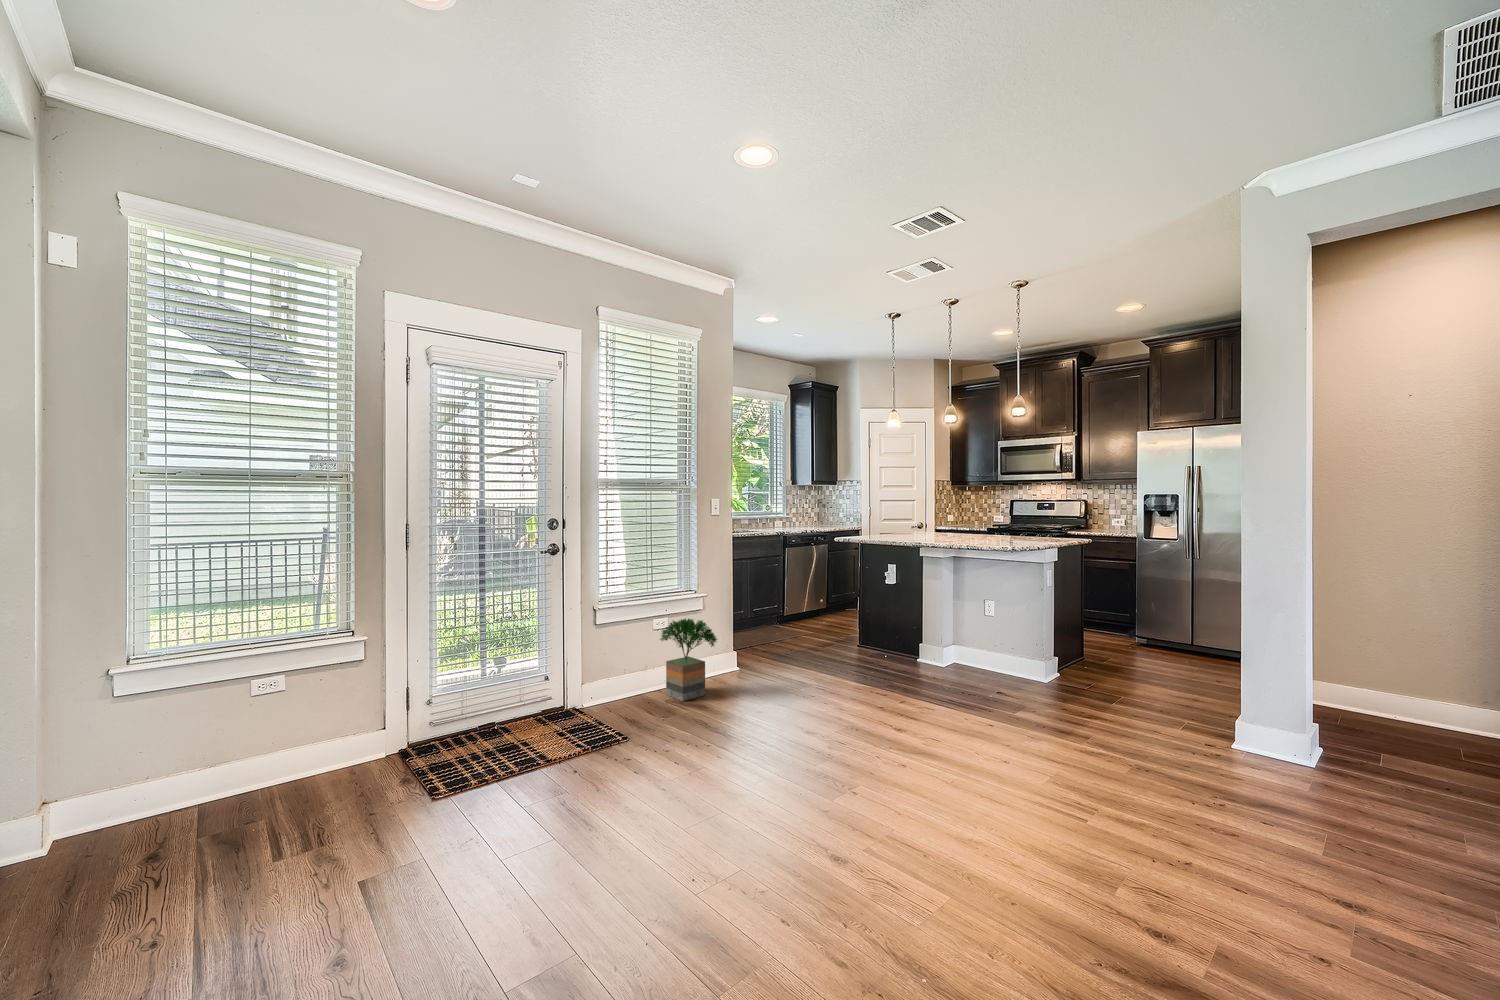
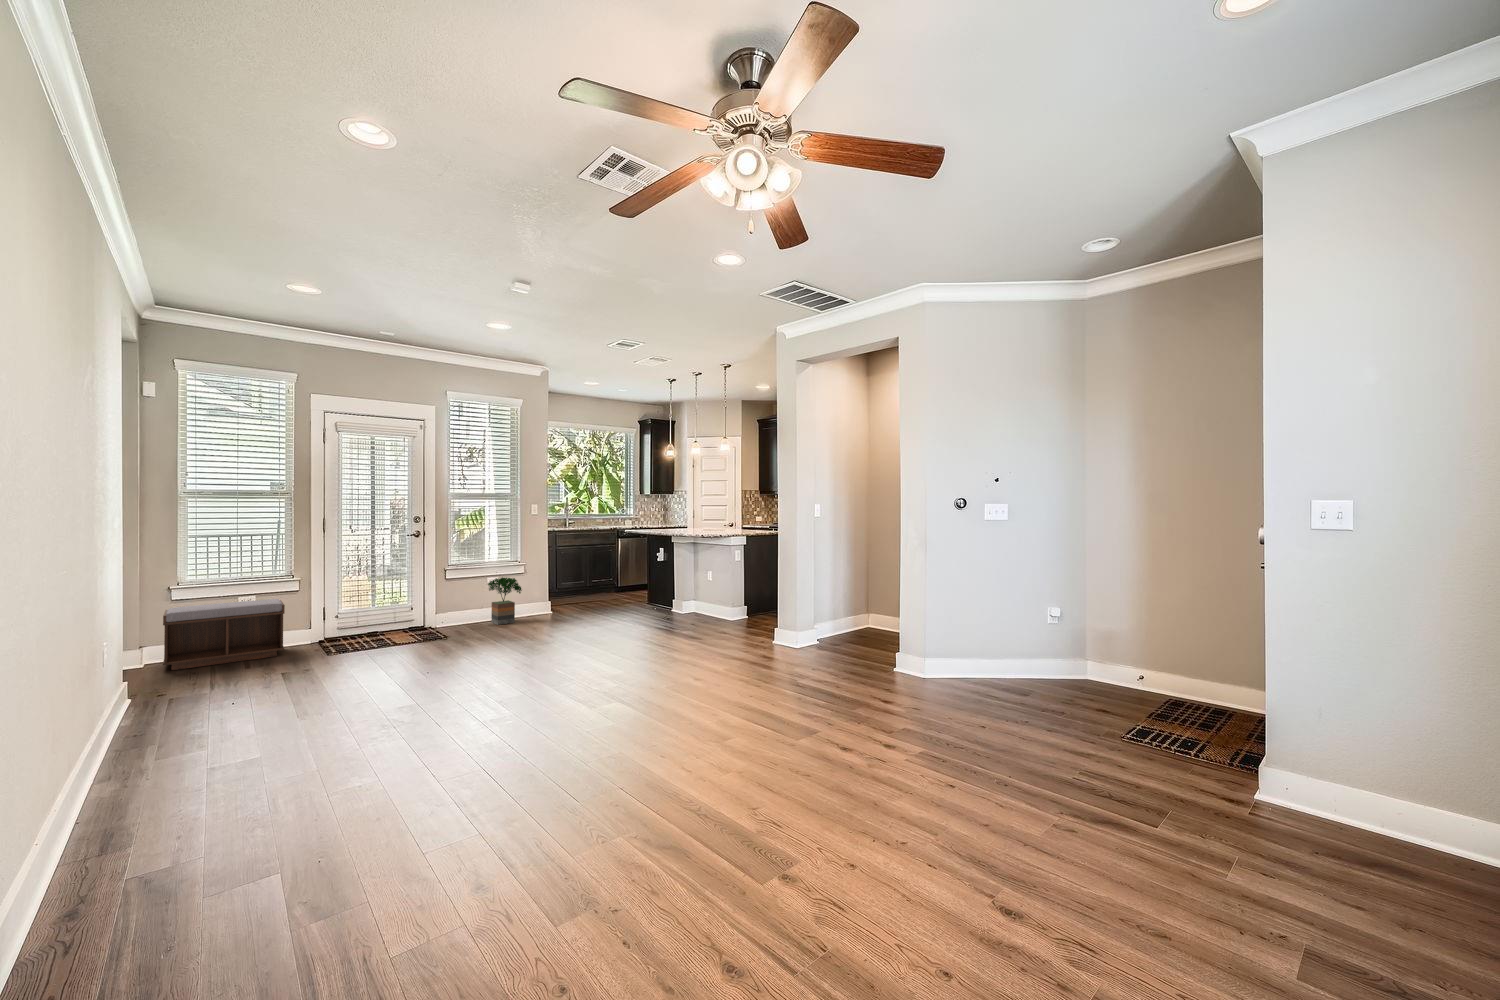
bench: none [85,679,343,863] -> present [163,599,285,670]

